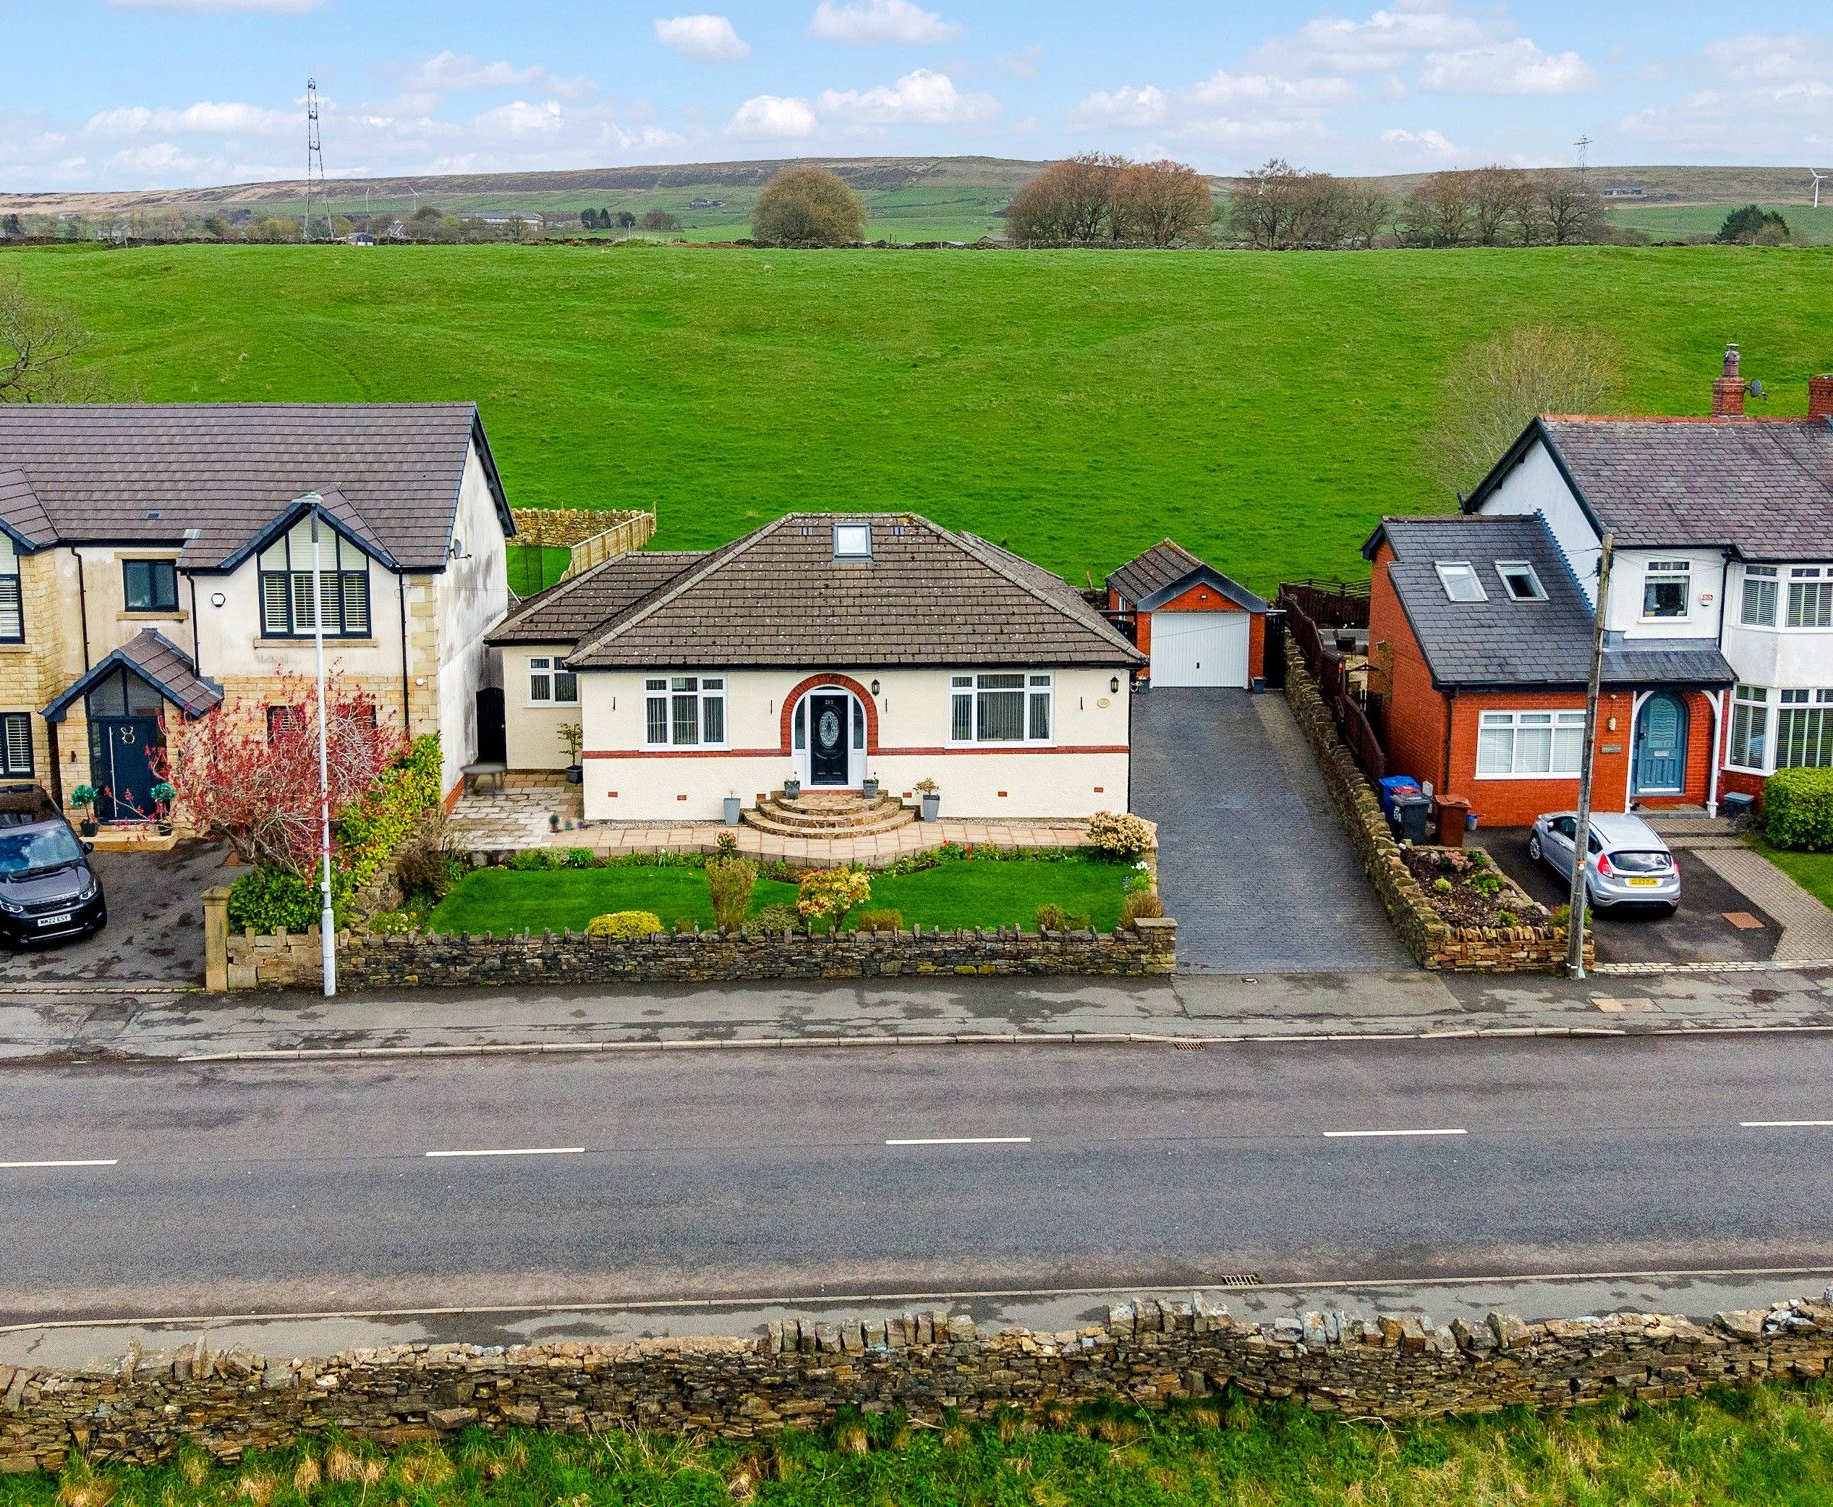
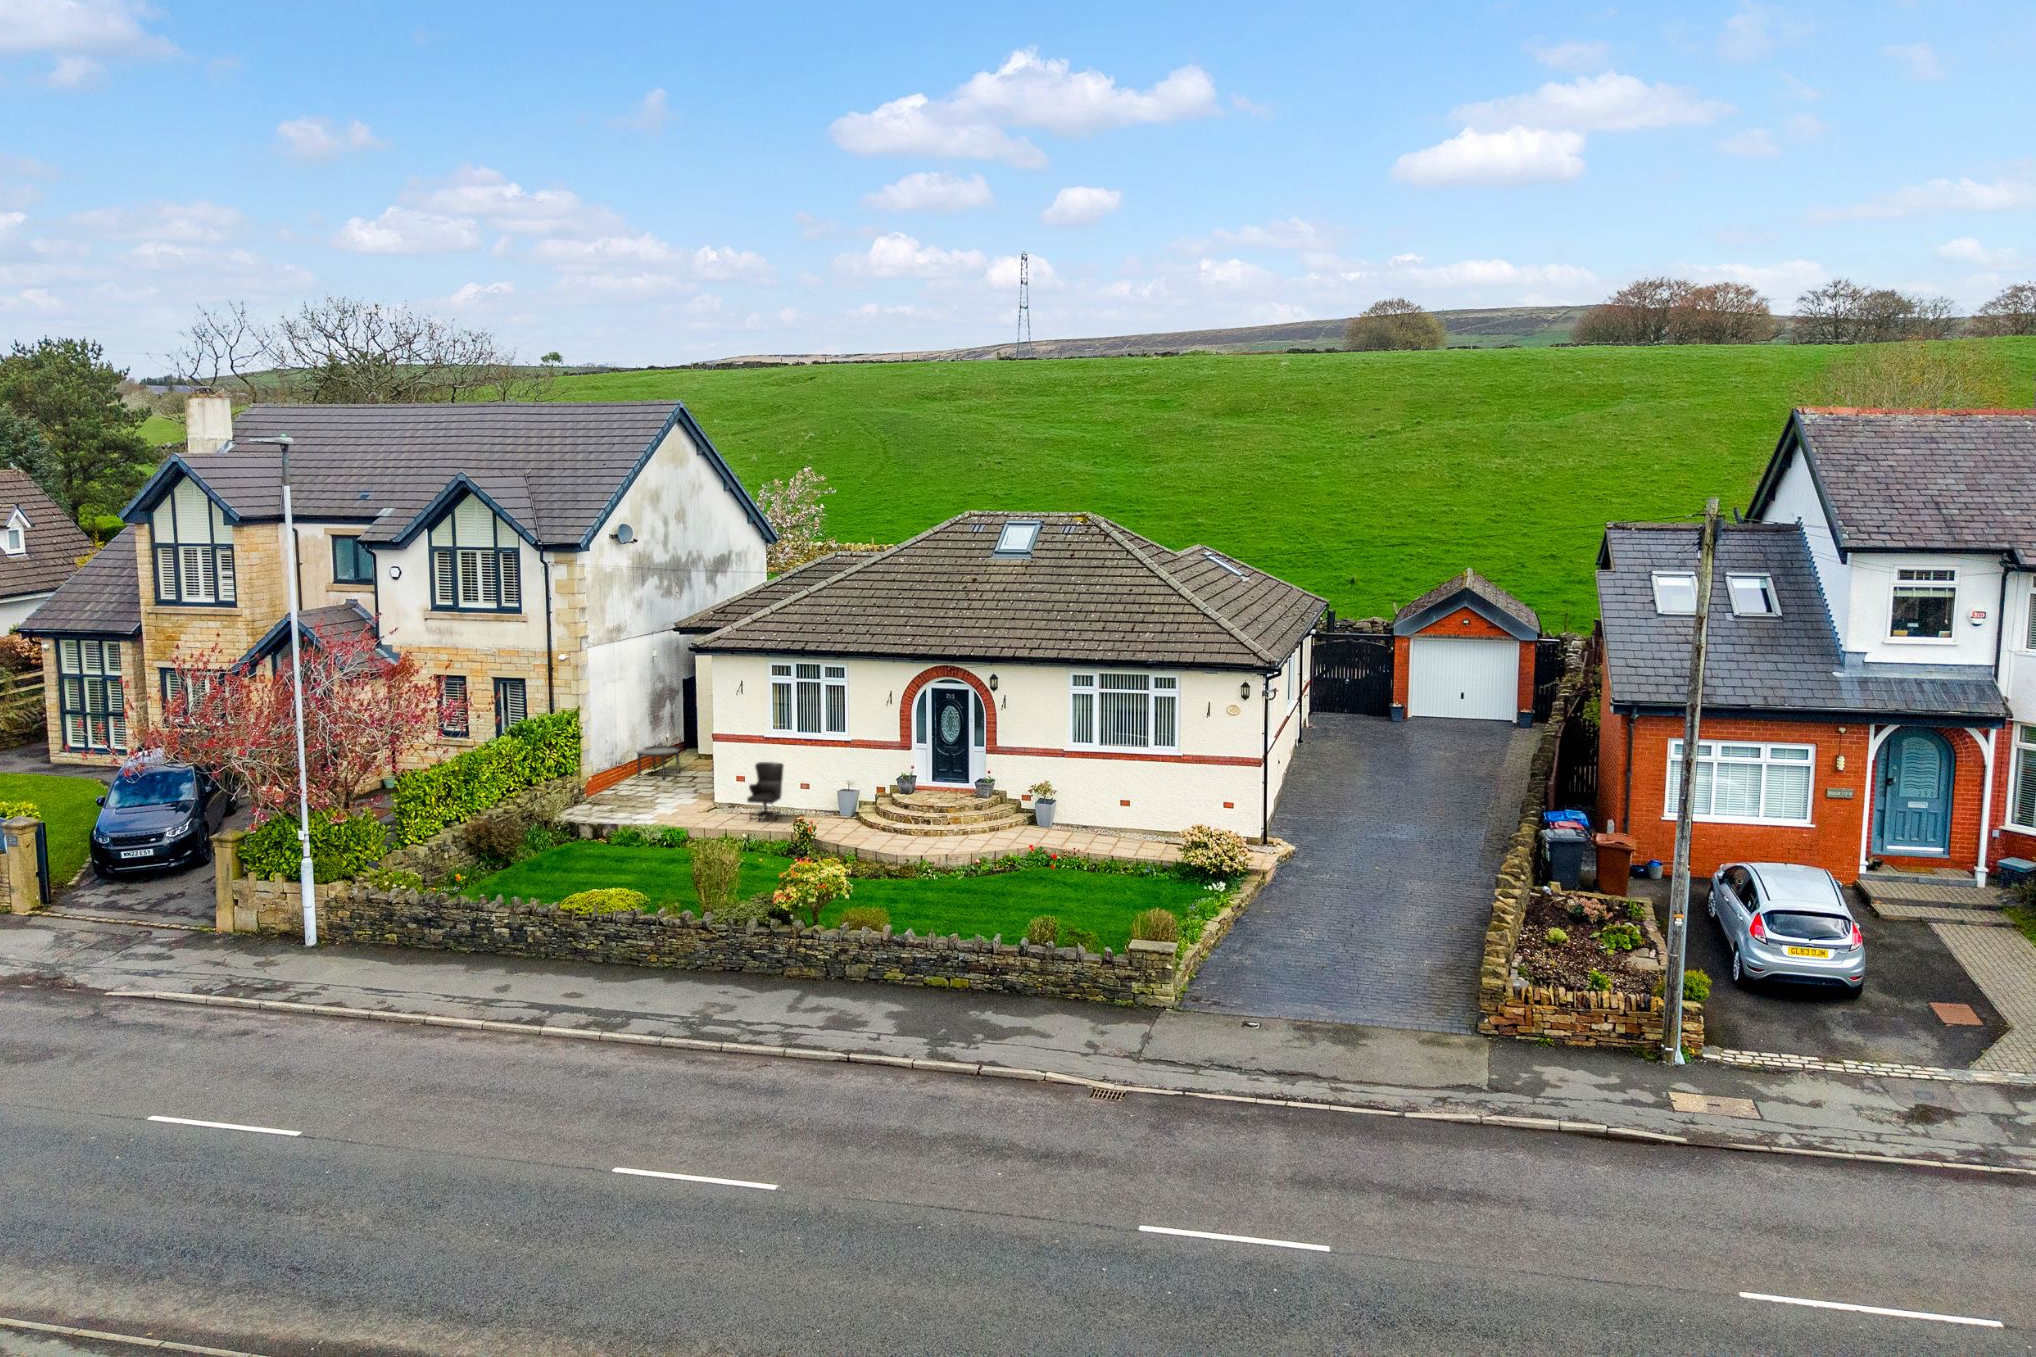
chair: none [635,776,667,836] -> present [747,762,784,820]
potted plant: present [549,798,584,832] -> none [672,779,712,812]

